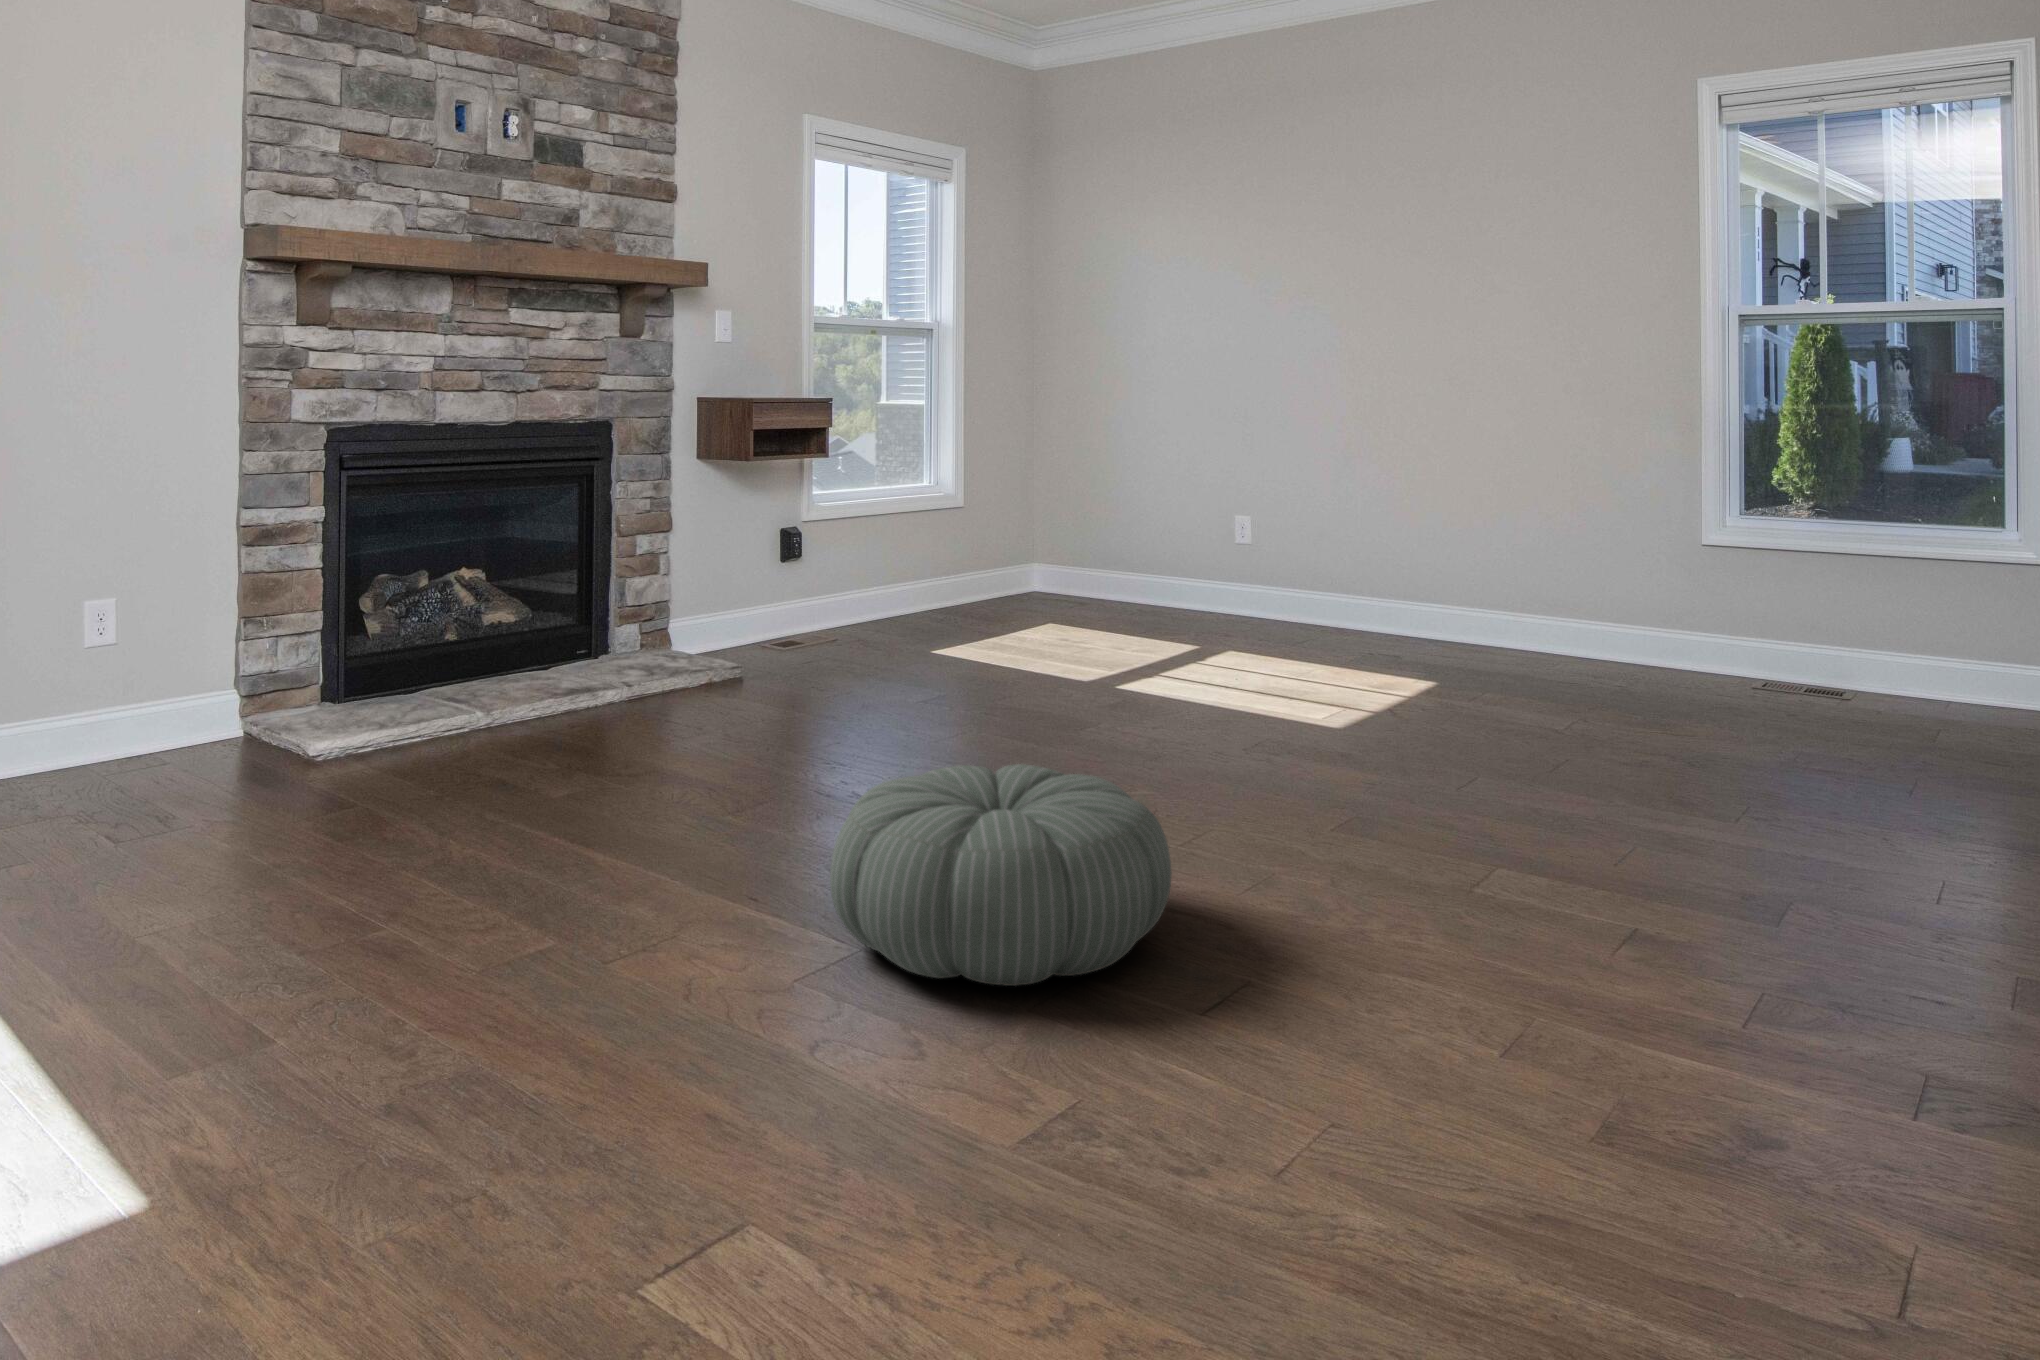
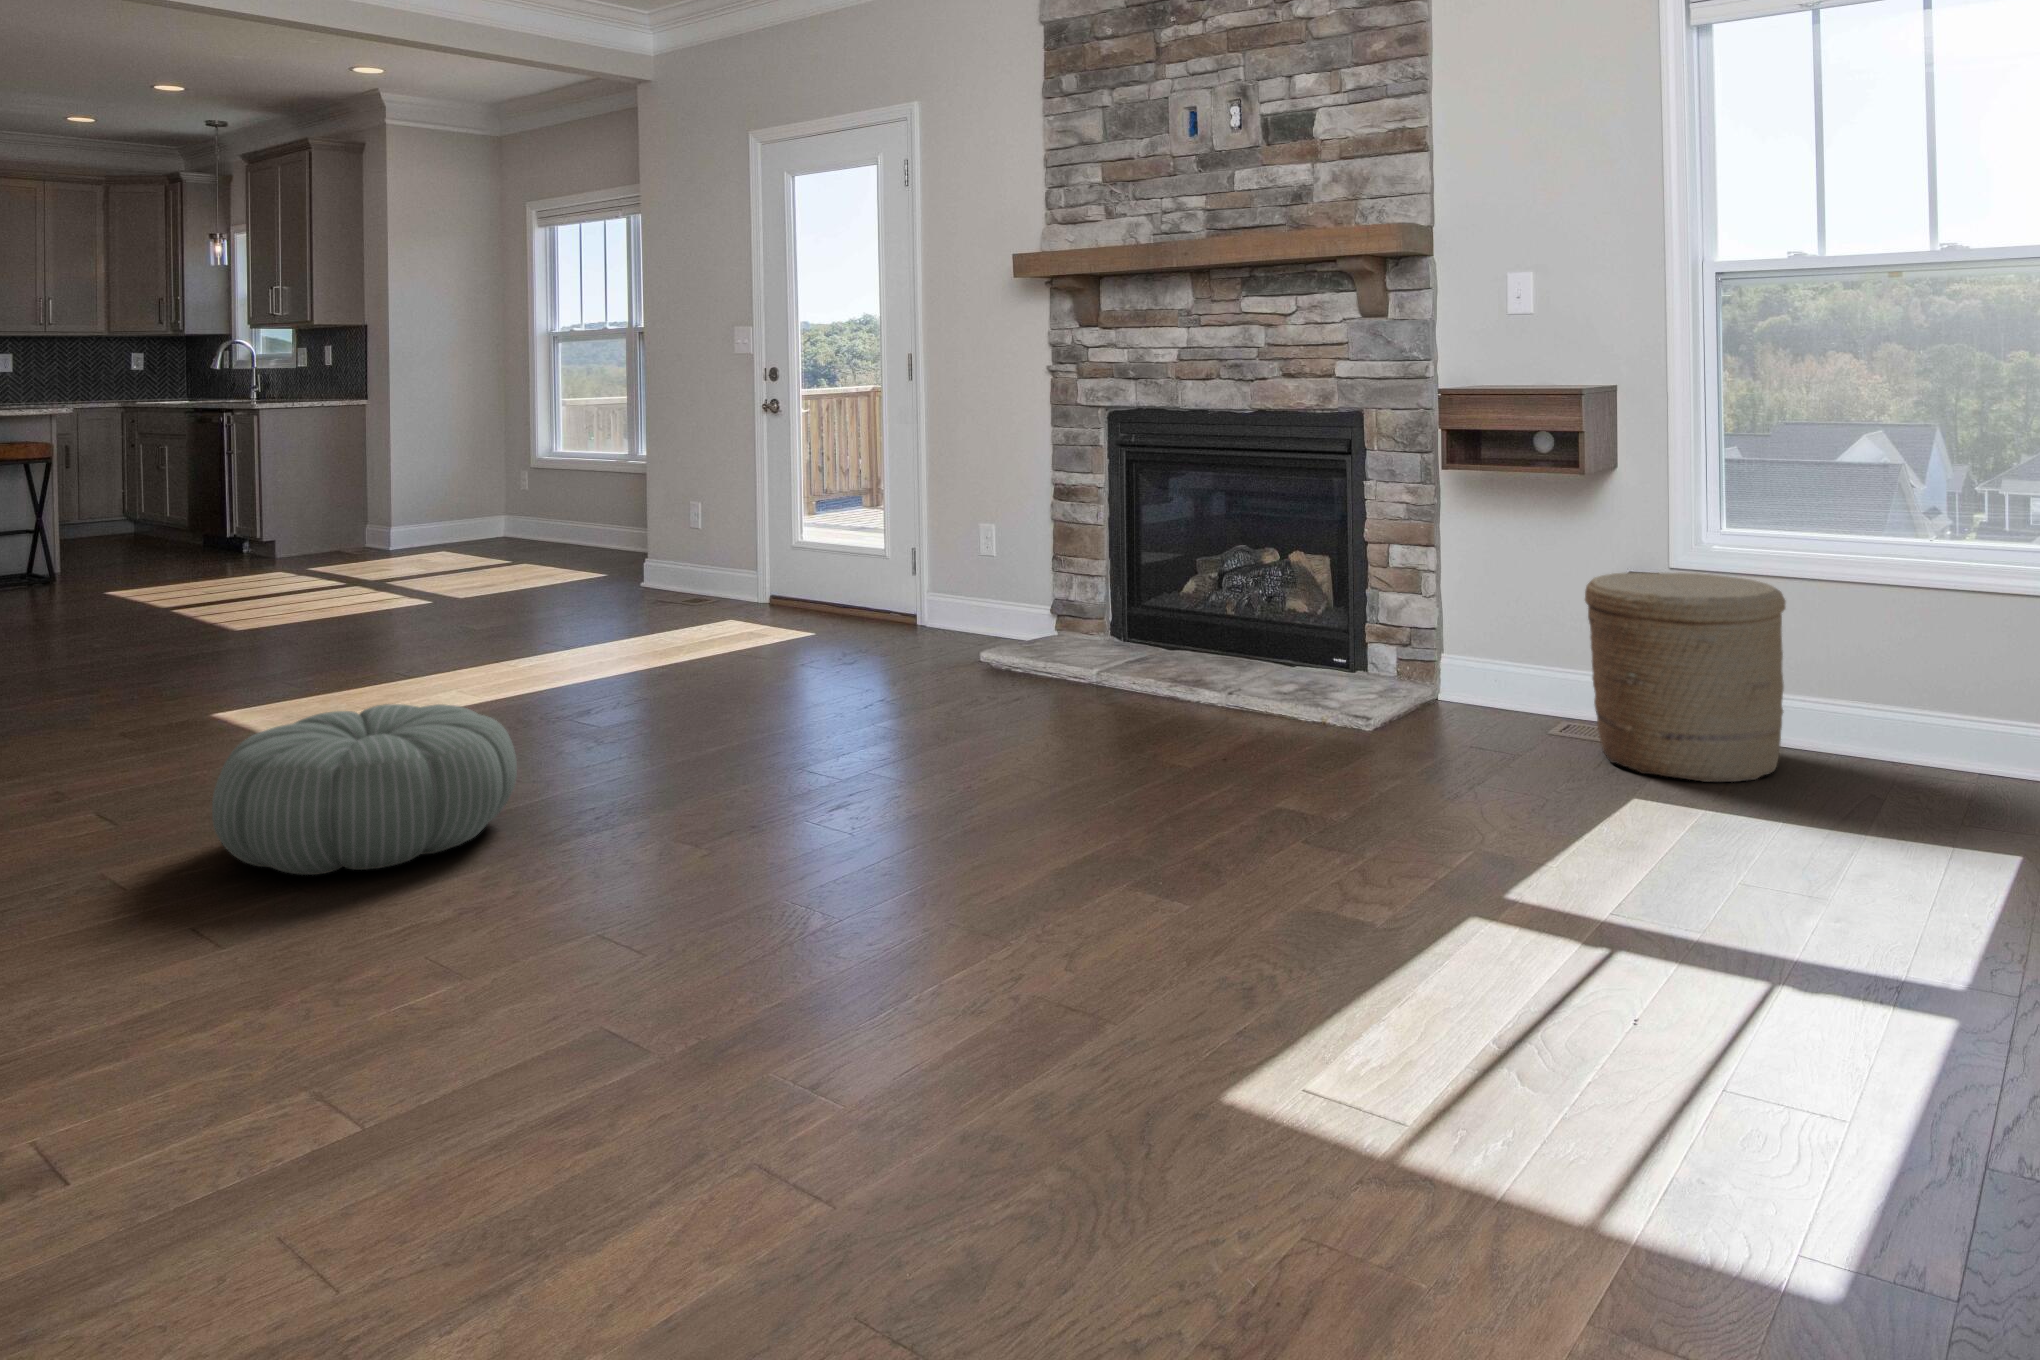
woven basket: none [820,519,939,644] -> present [1585,573,1786,782]

